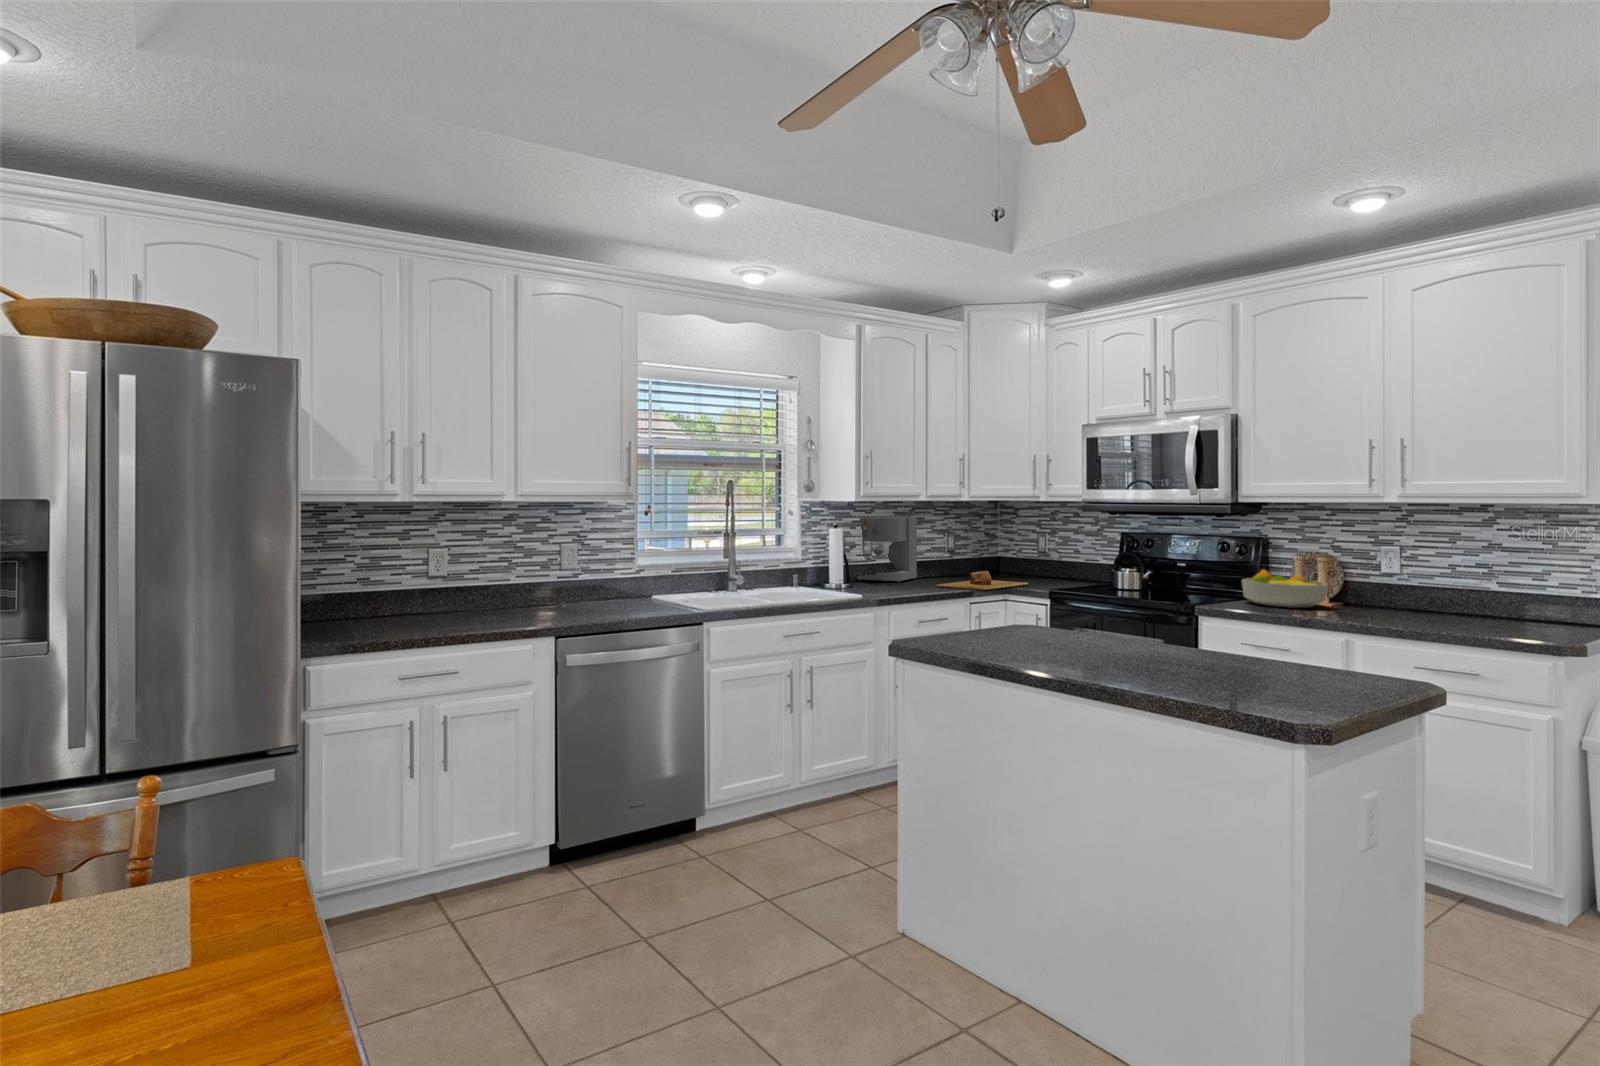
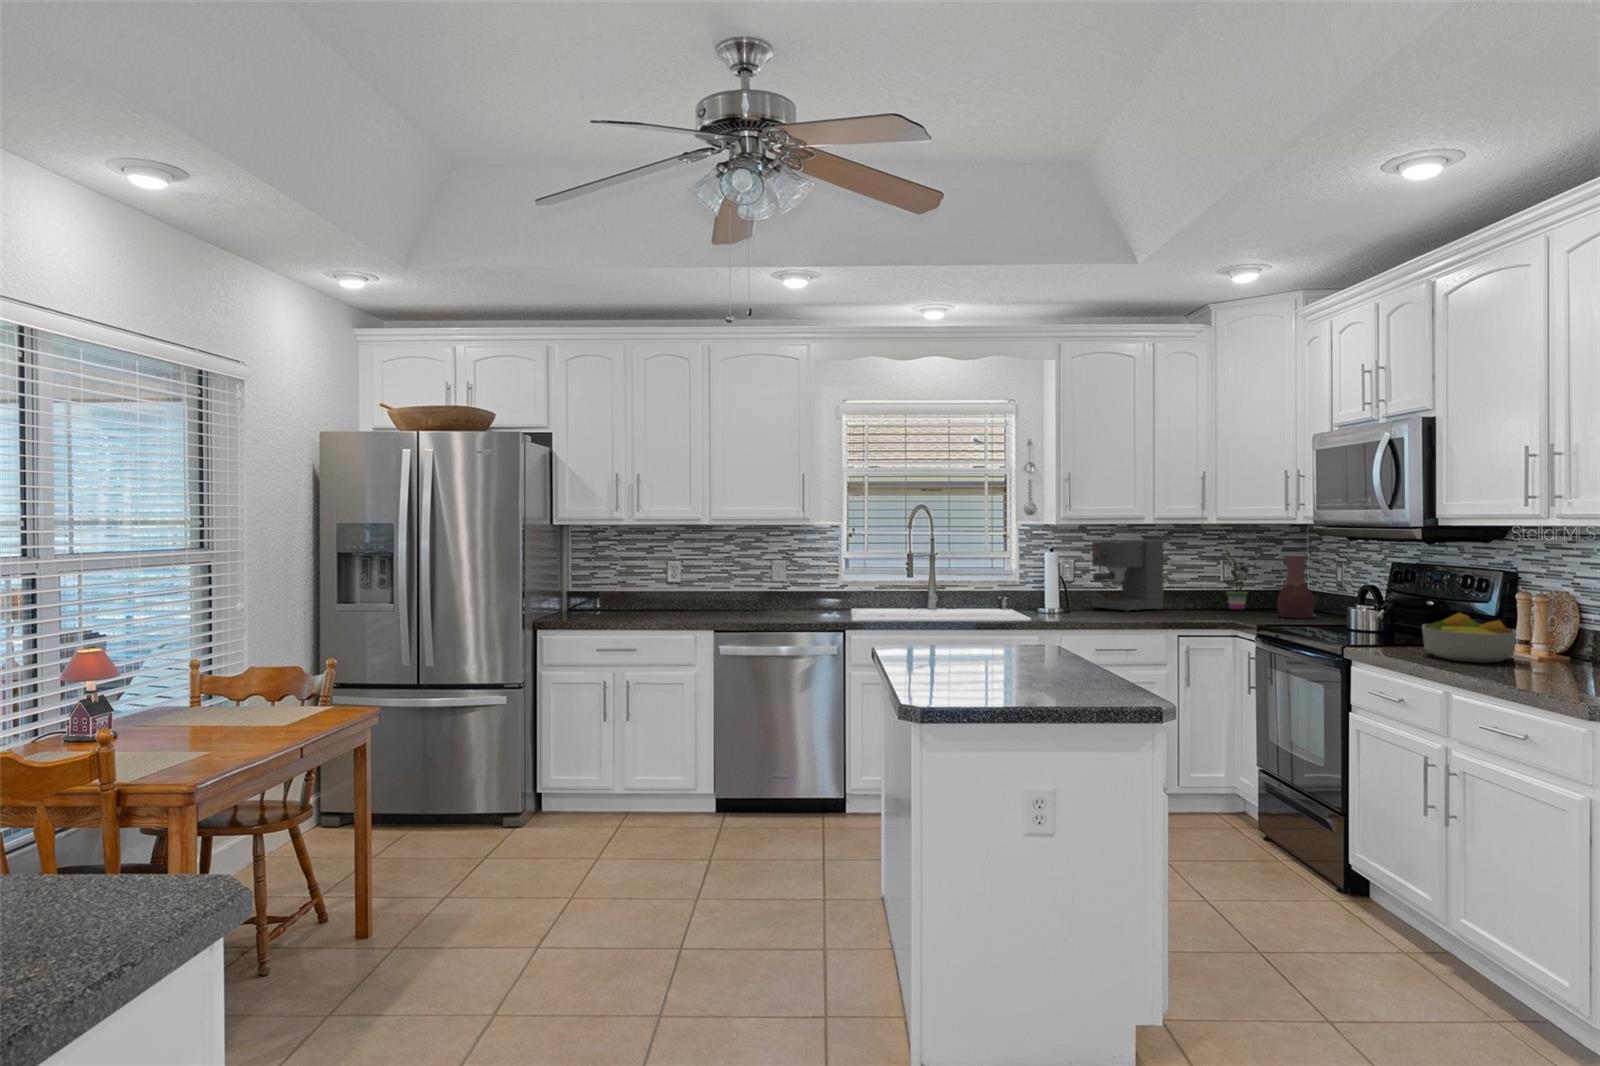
potted plant: none [949,524,976,575] -> present [1226,551,1252,609]
vase: none [1017,528,1045,581] -> present [1277,556,1315,619]
cutting board: present [936,571,1028,590] -> none [1144,603,1258,623]

